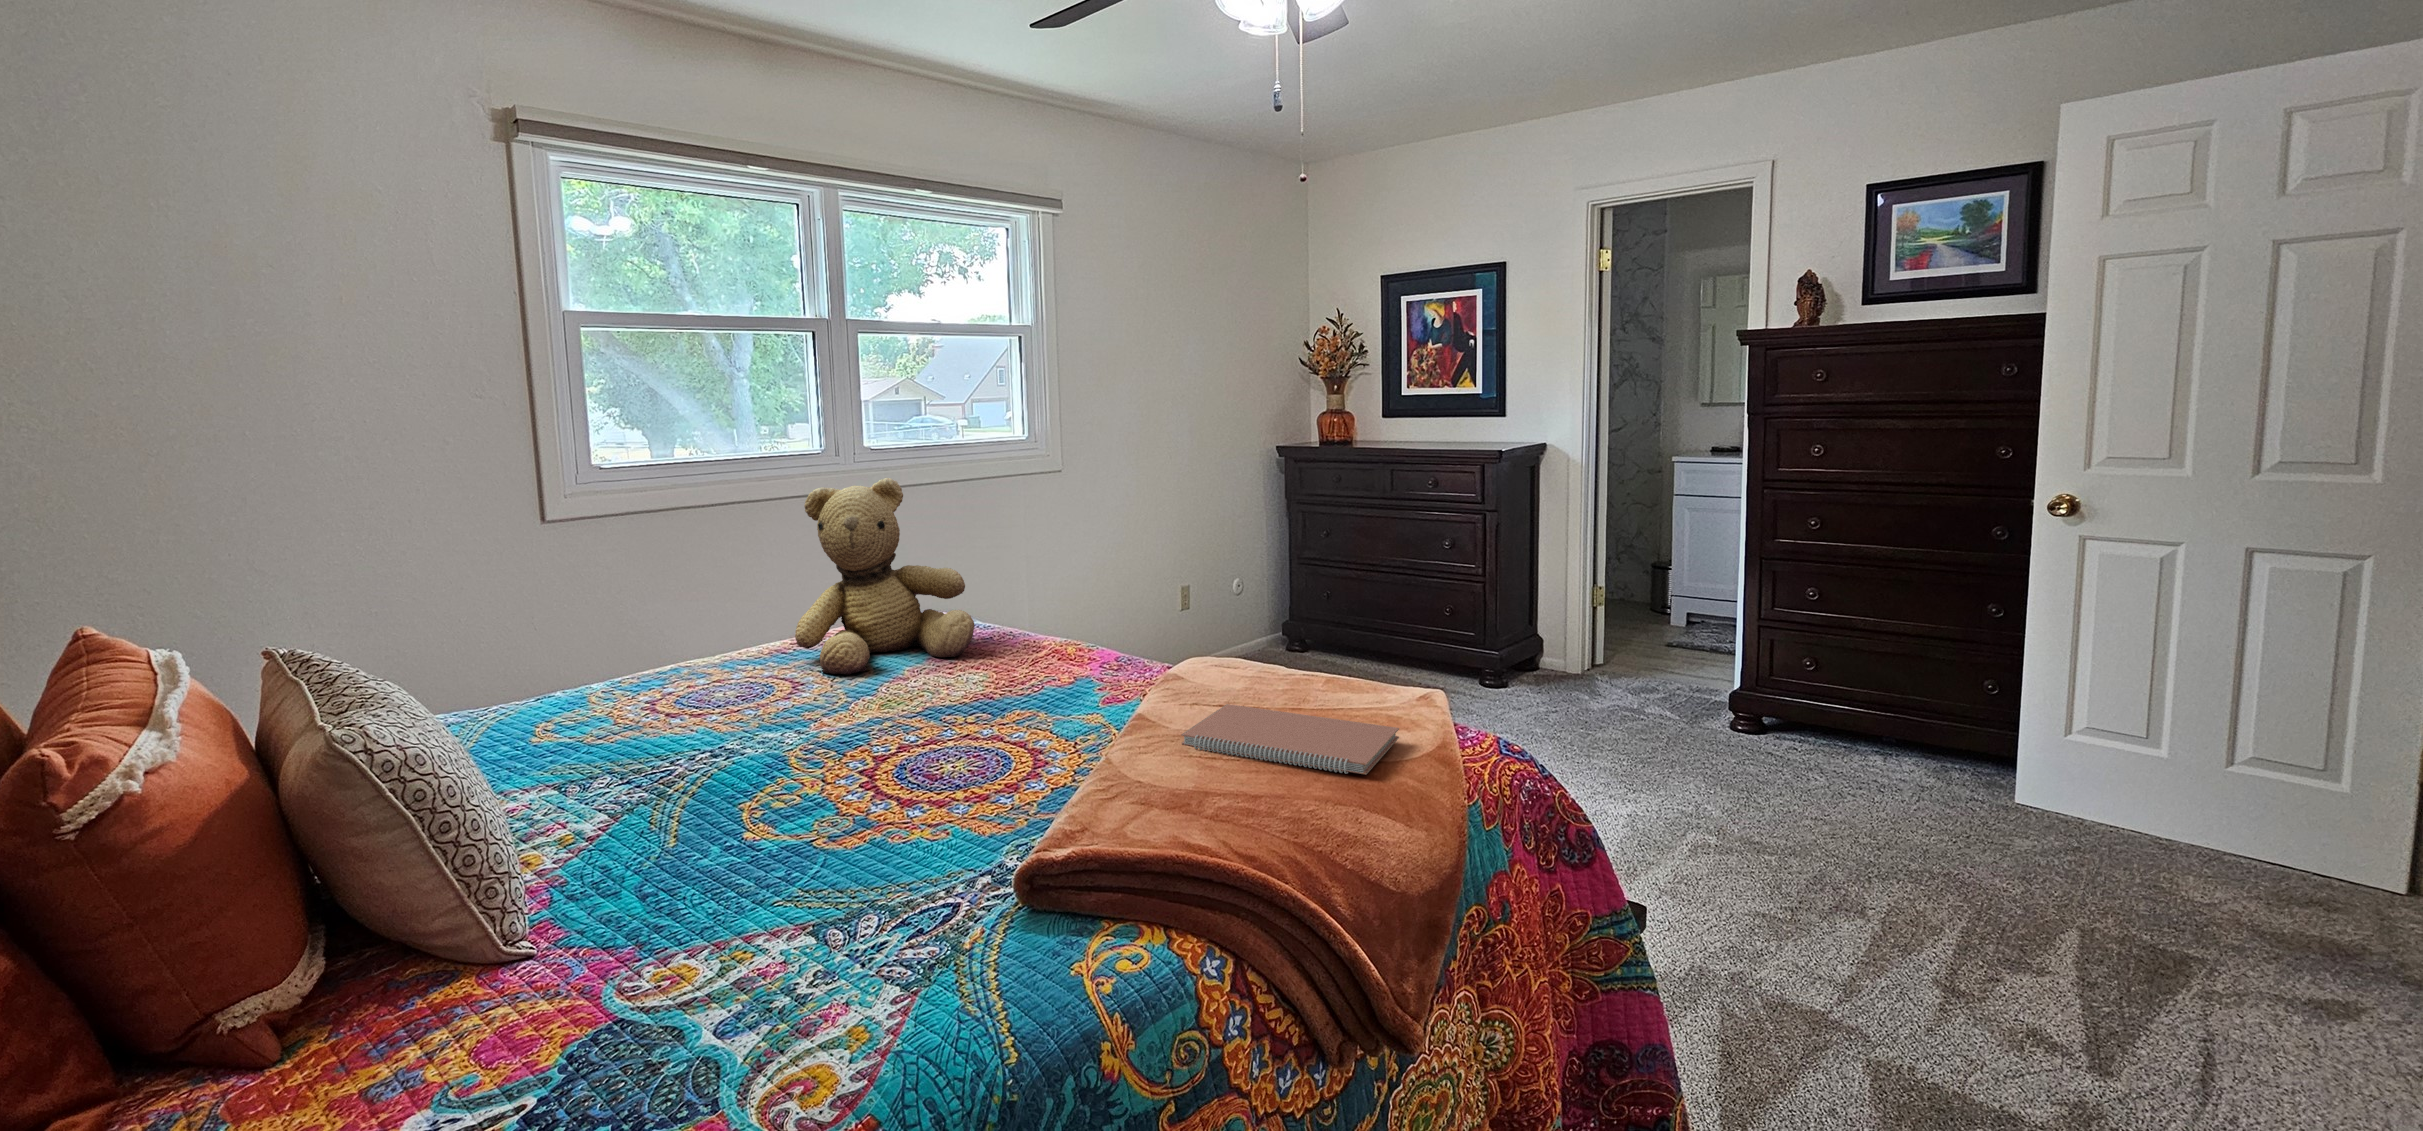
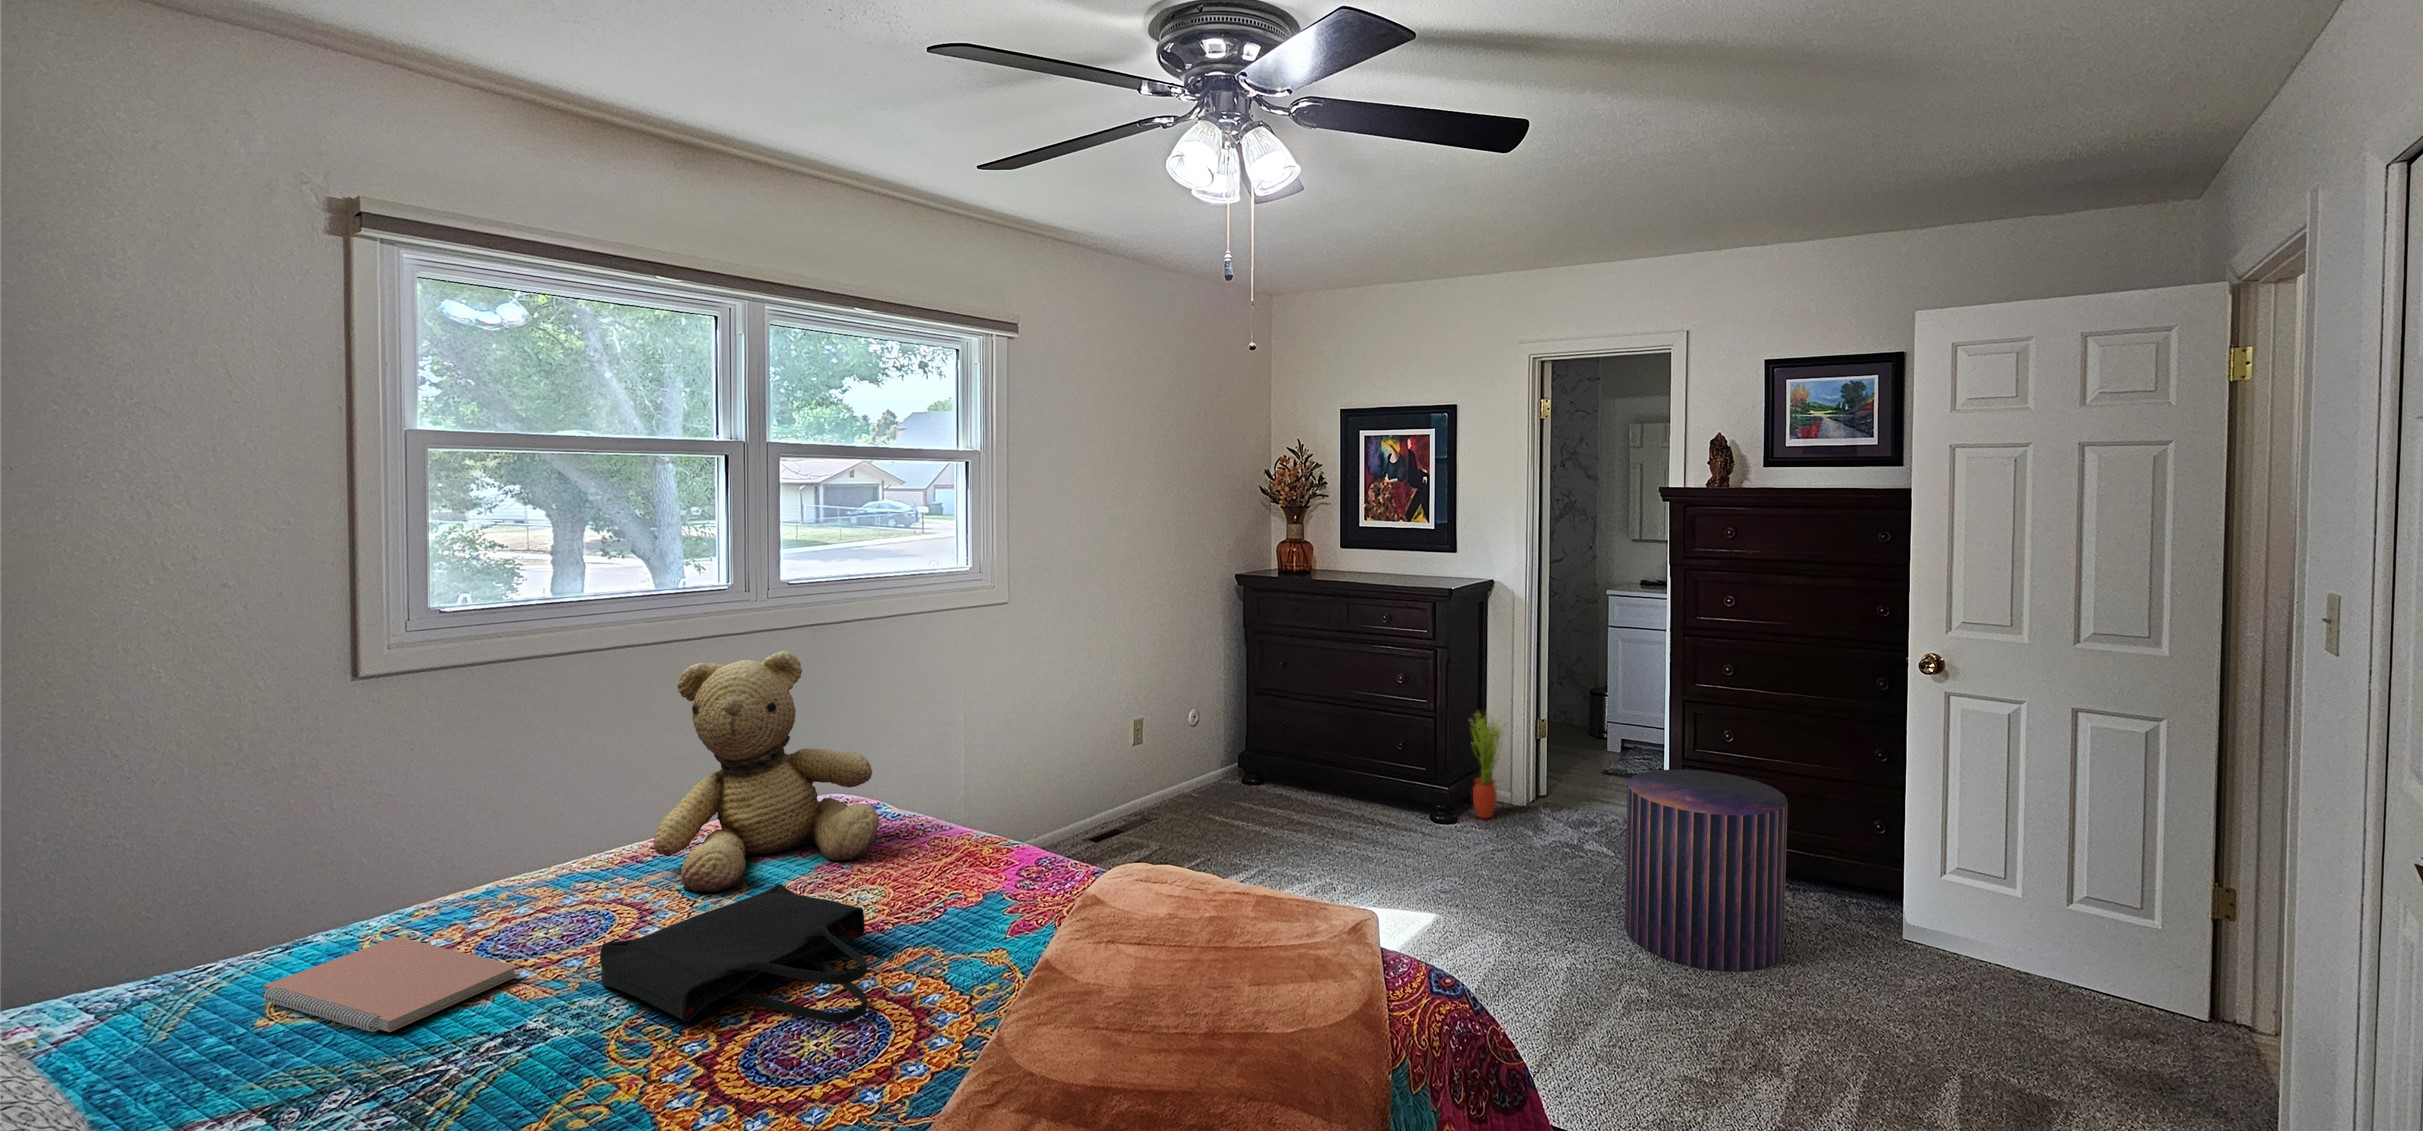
potted plant: none [1518,576,1559,685] -> present [1470,713,1502,818]
pouf: none [1688,625,1880,824] -> present [1625,769,1787,972]
tote bag: none [774,664,988,755] -> present [600,884,867,1023]
notebook: present [1181,704,1399,775] -> present [263,937,519,1032]

